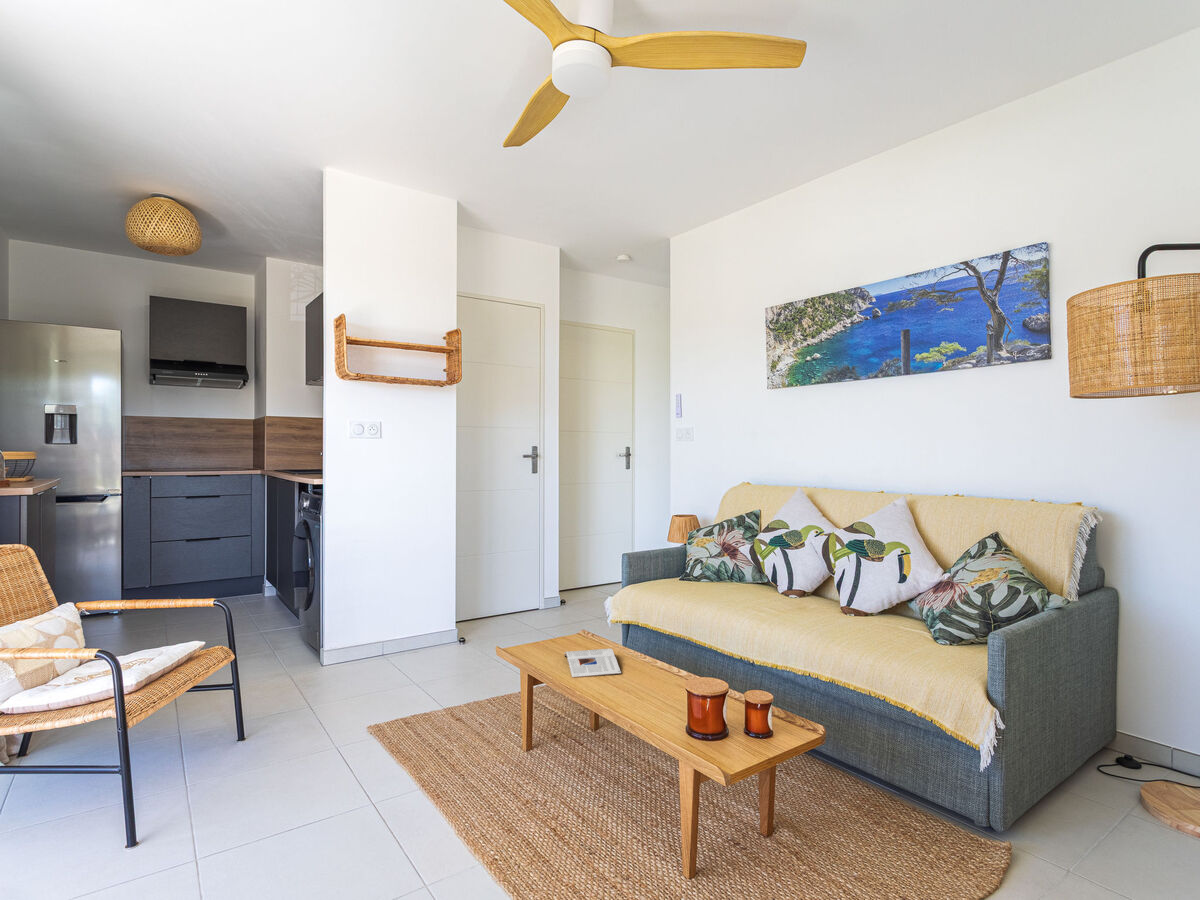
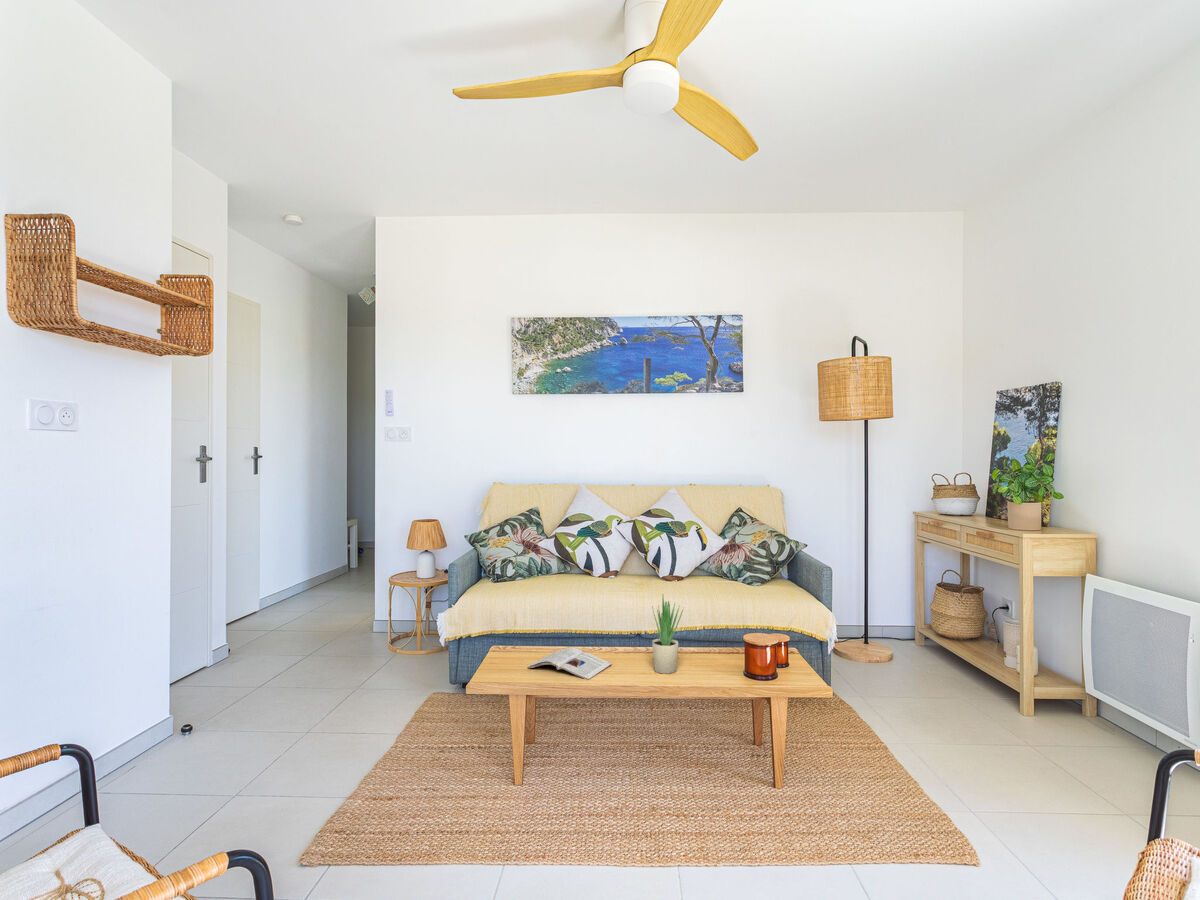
potted plant: none [628,610,657,698] -> present [652,596,683,674]

